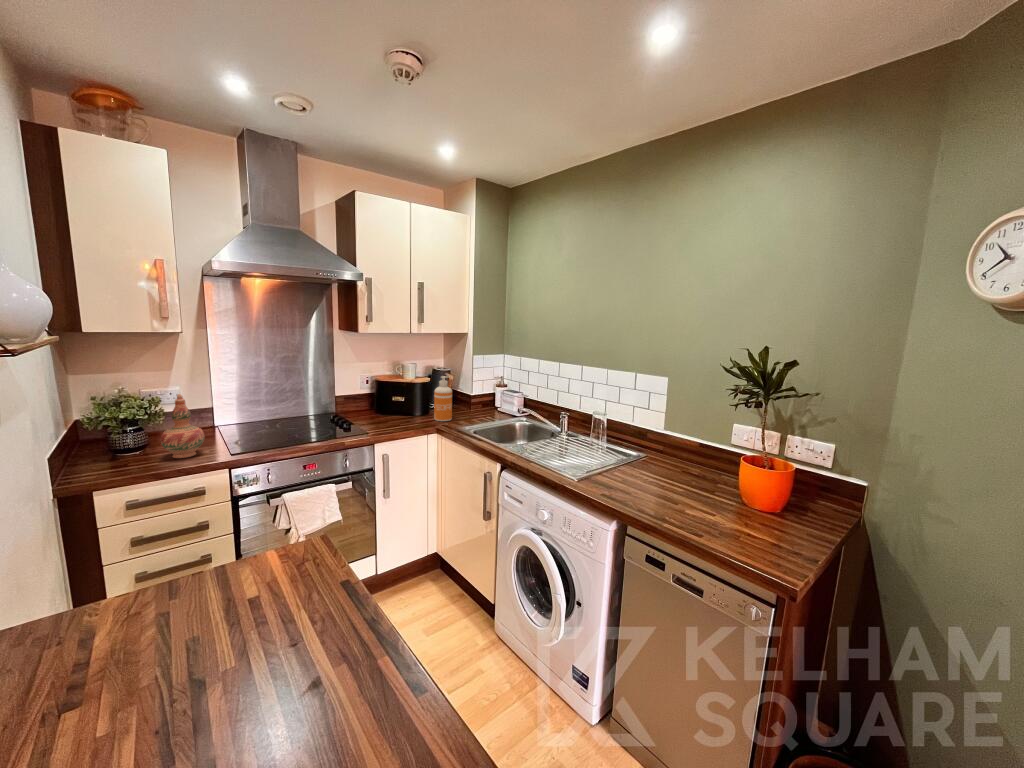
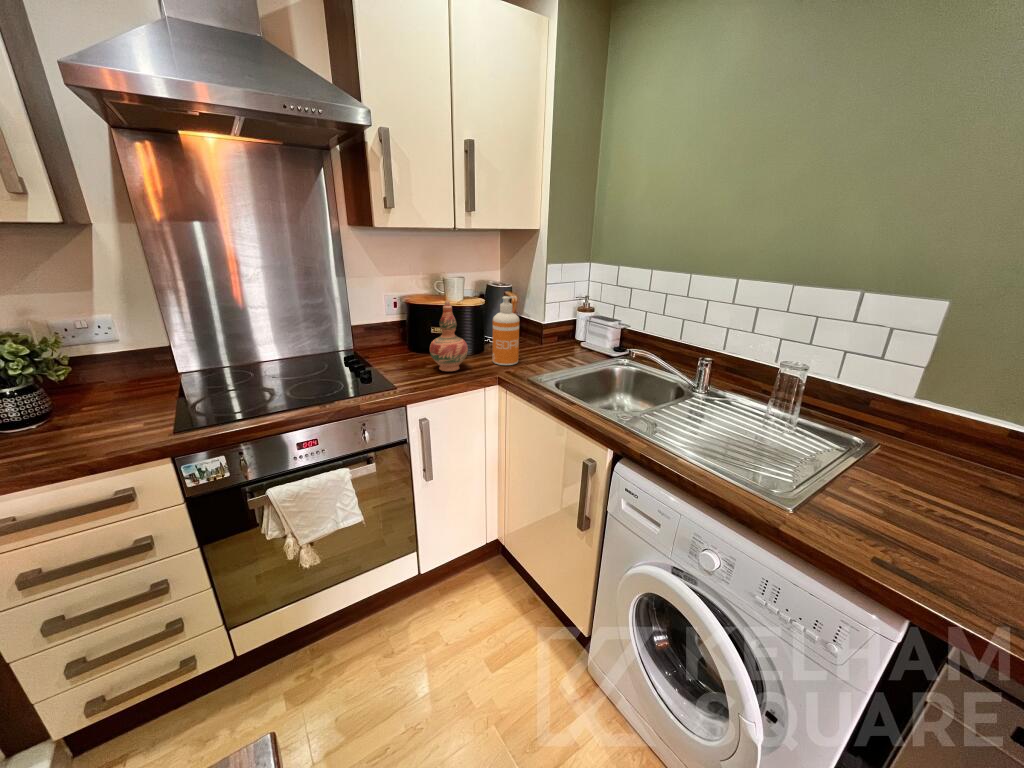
decorative vase: present [161,394,205,458] -> present [430,300,468,371]

